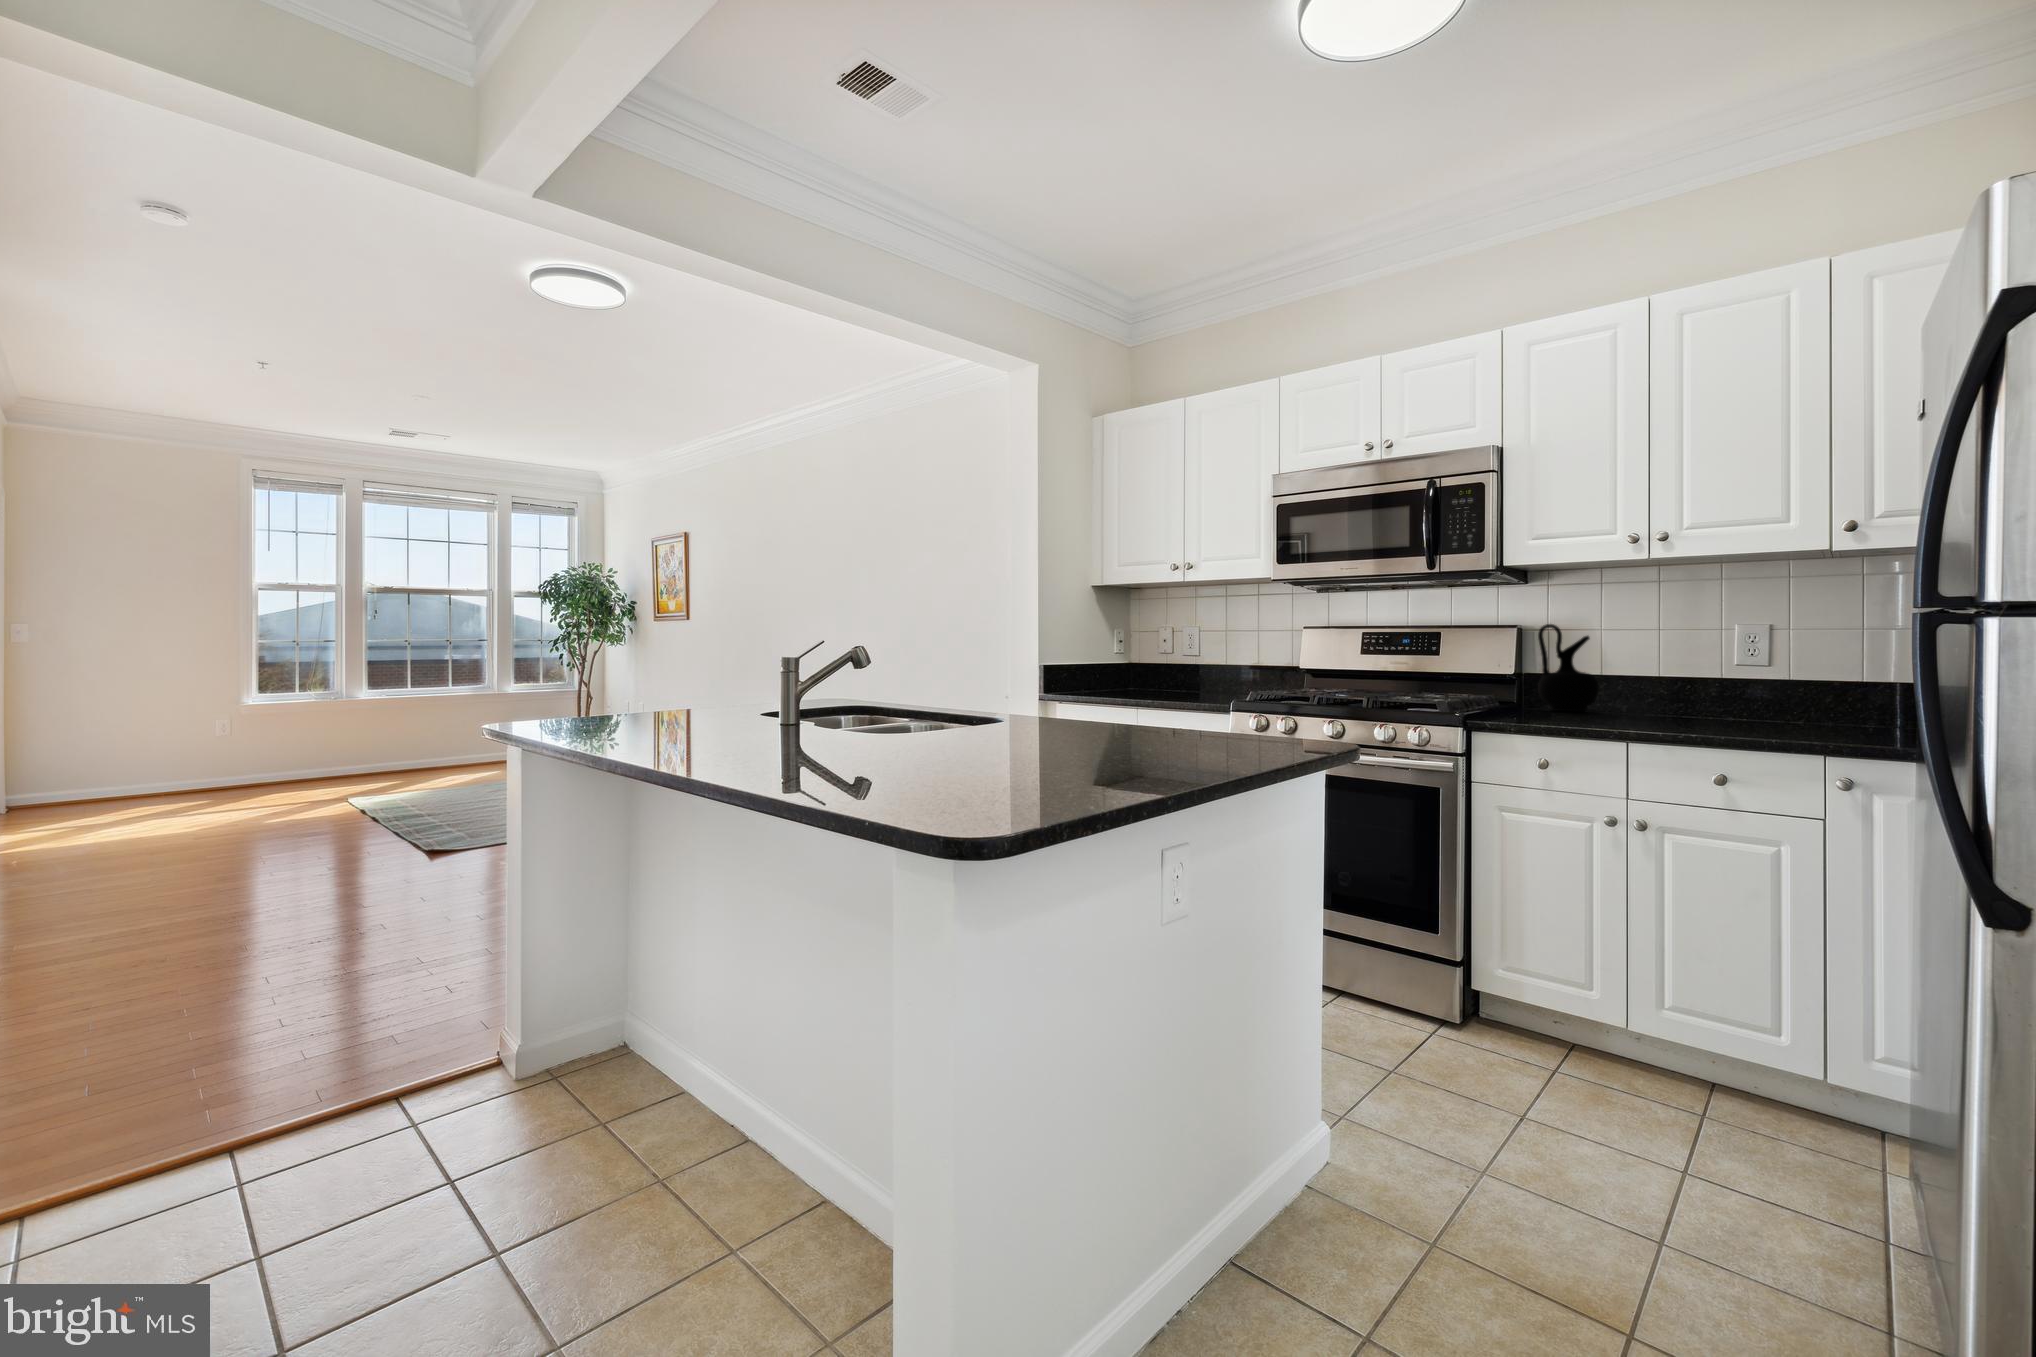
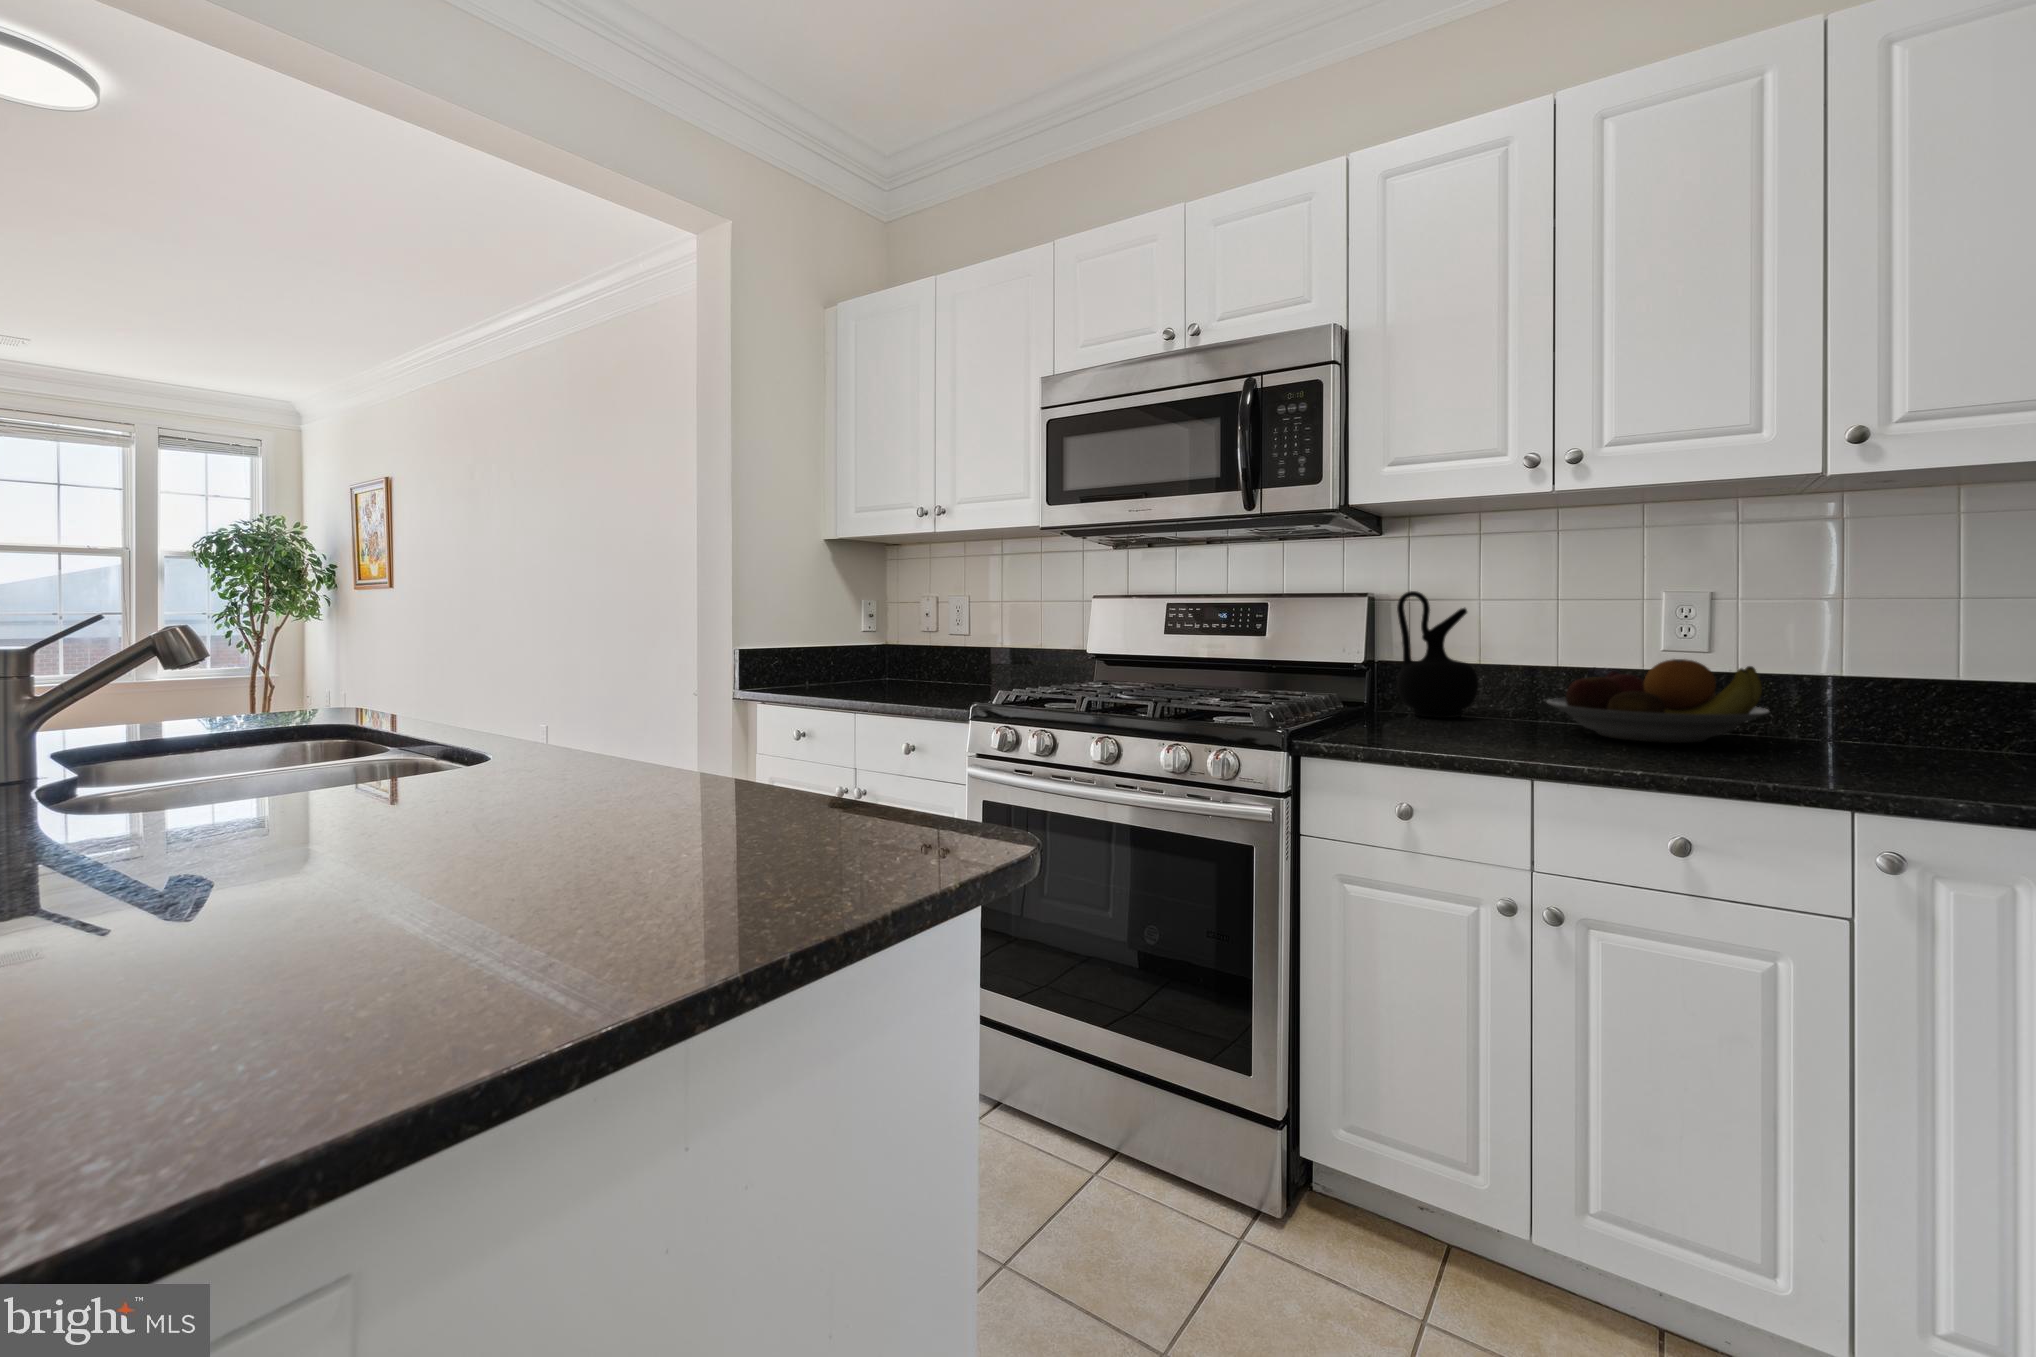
fruit bowl: none [1647,669,1803,724] -> present [1547,659,1769,743]

